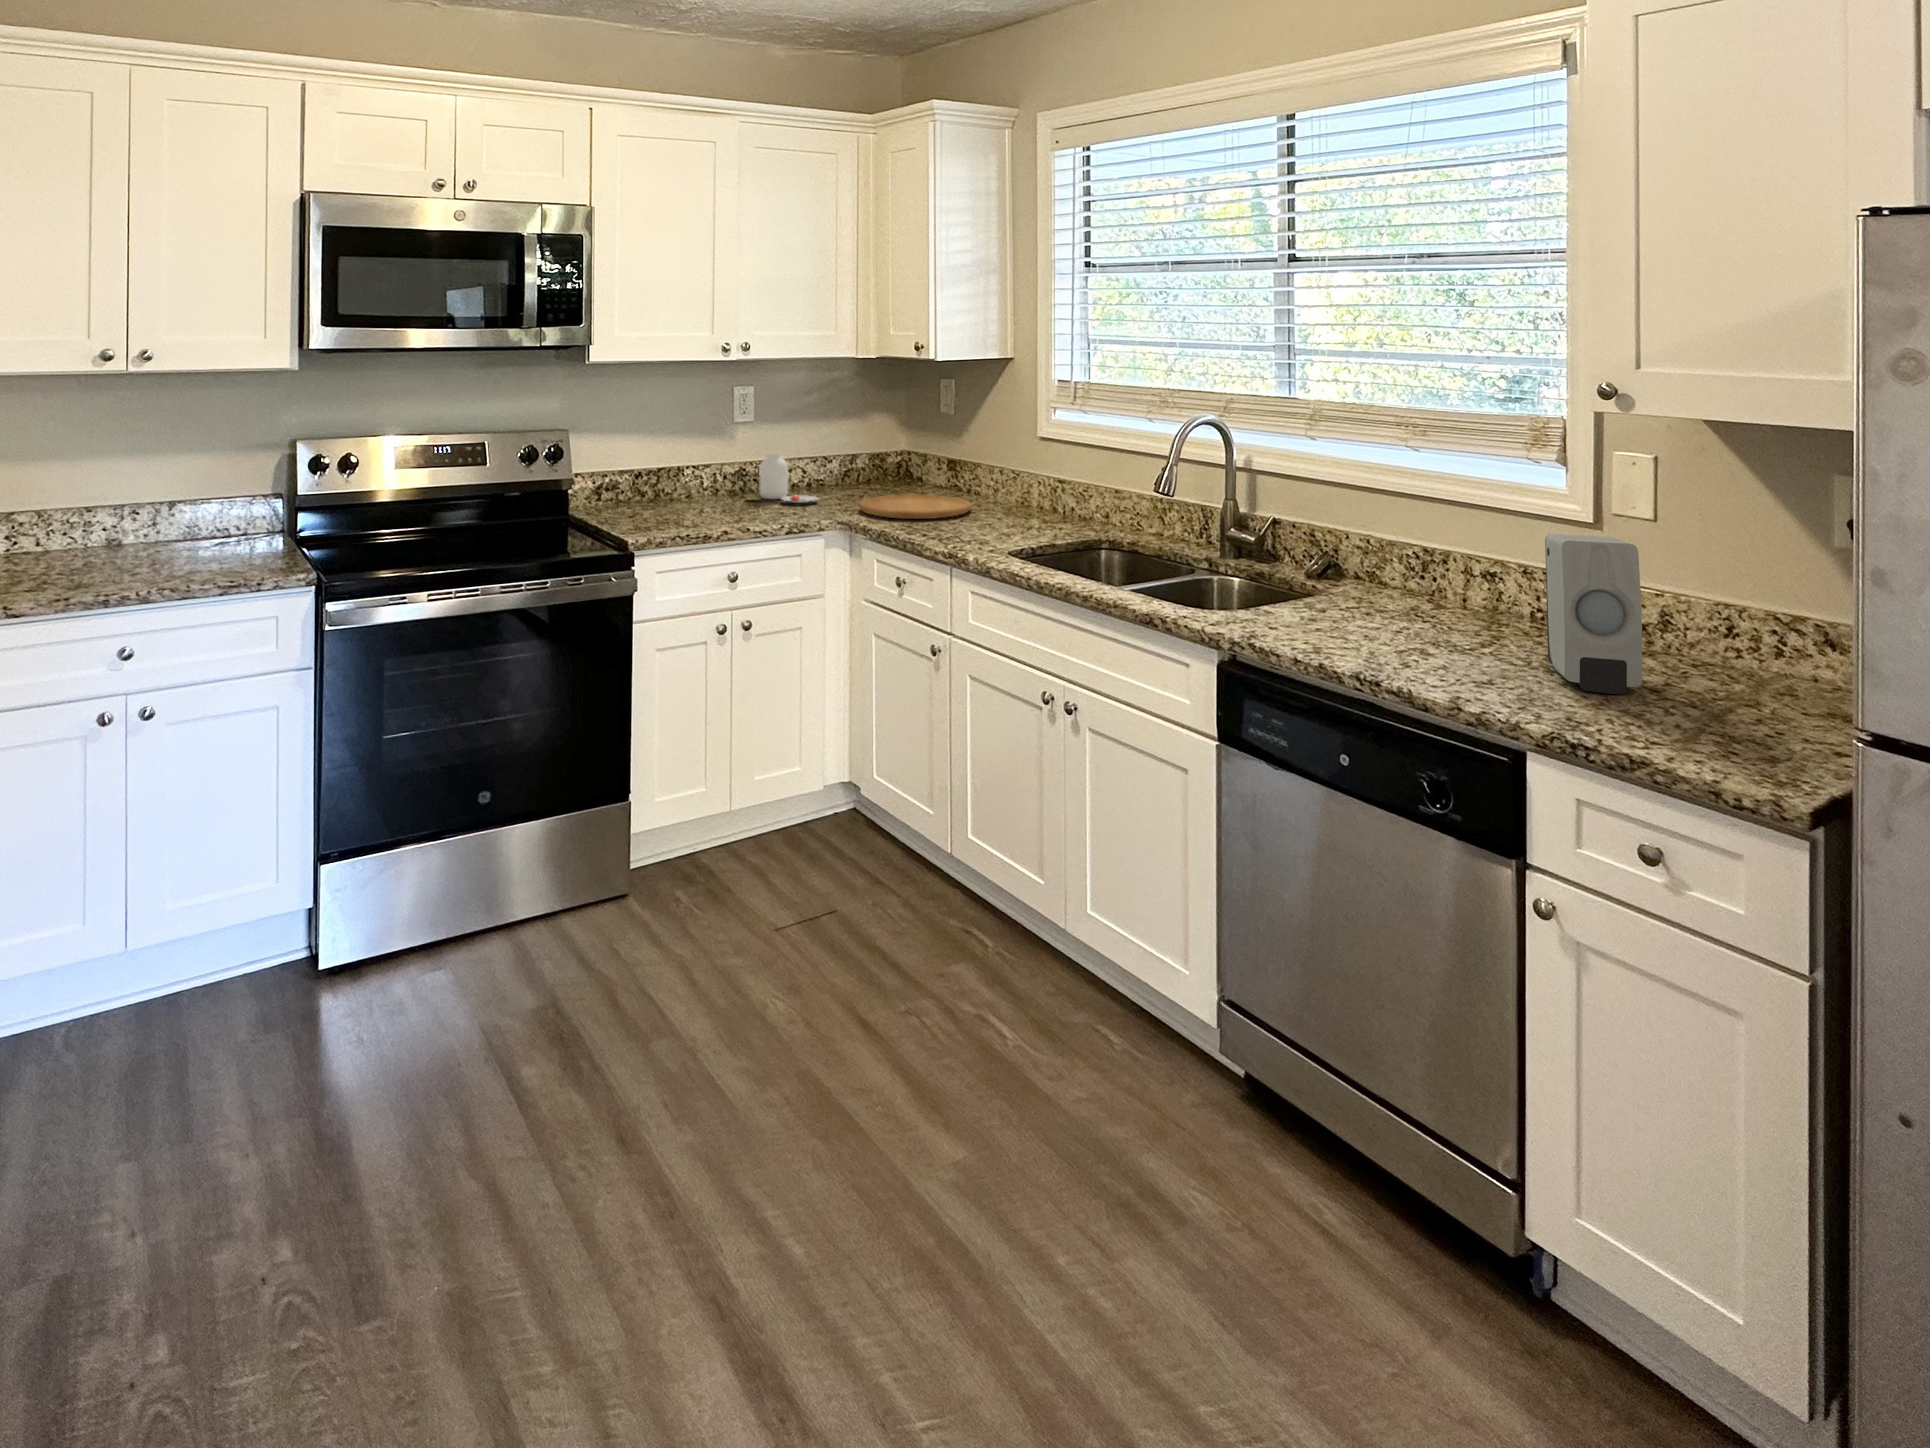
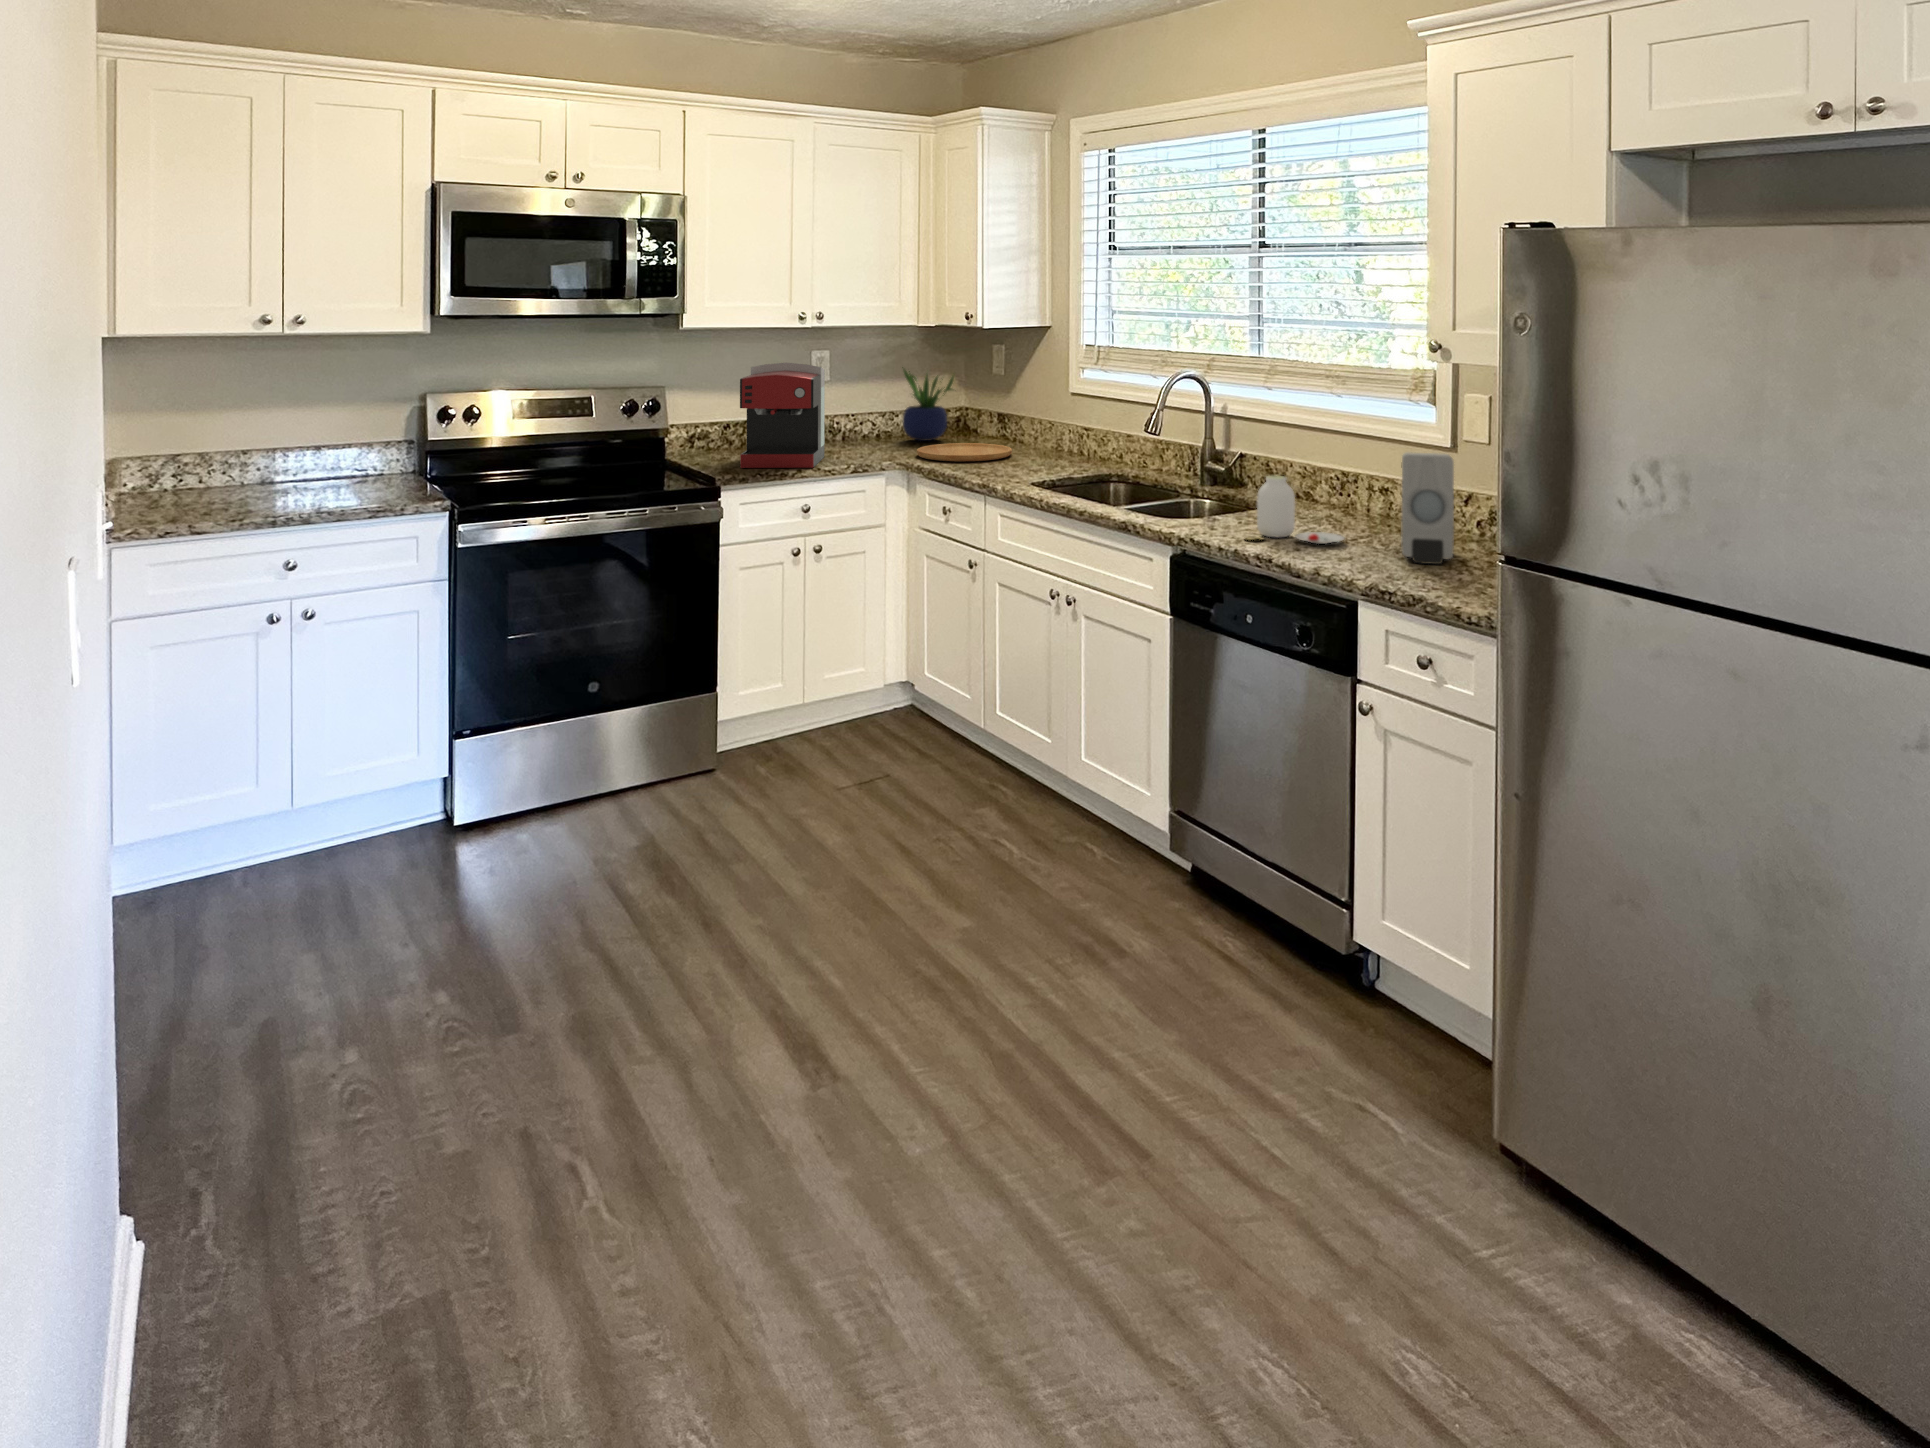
coffee maker: none [657,401,752,526] -> present [740,363,825,468]
potted plant: none [837,403,899,490] -> present [902,367,954,441]
jar: present [755,452,818,503] -> present [1245,476,1344,544]

